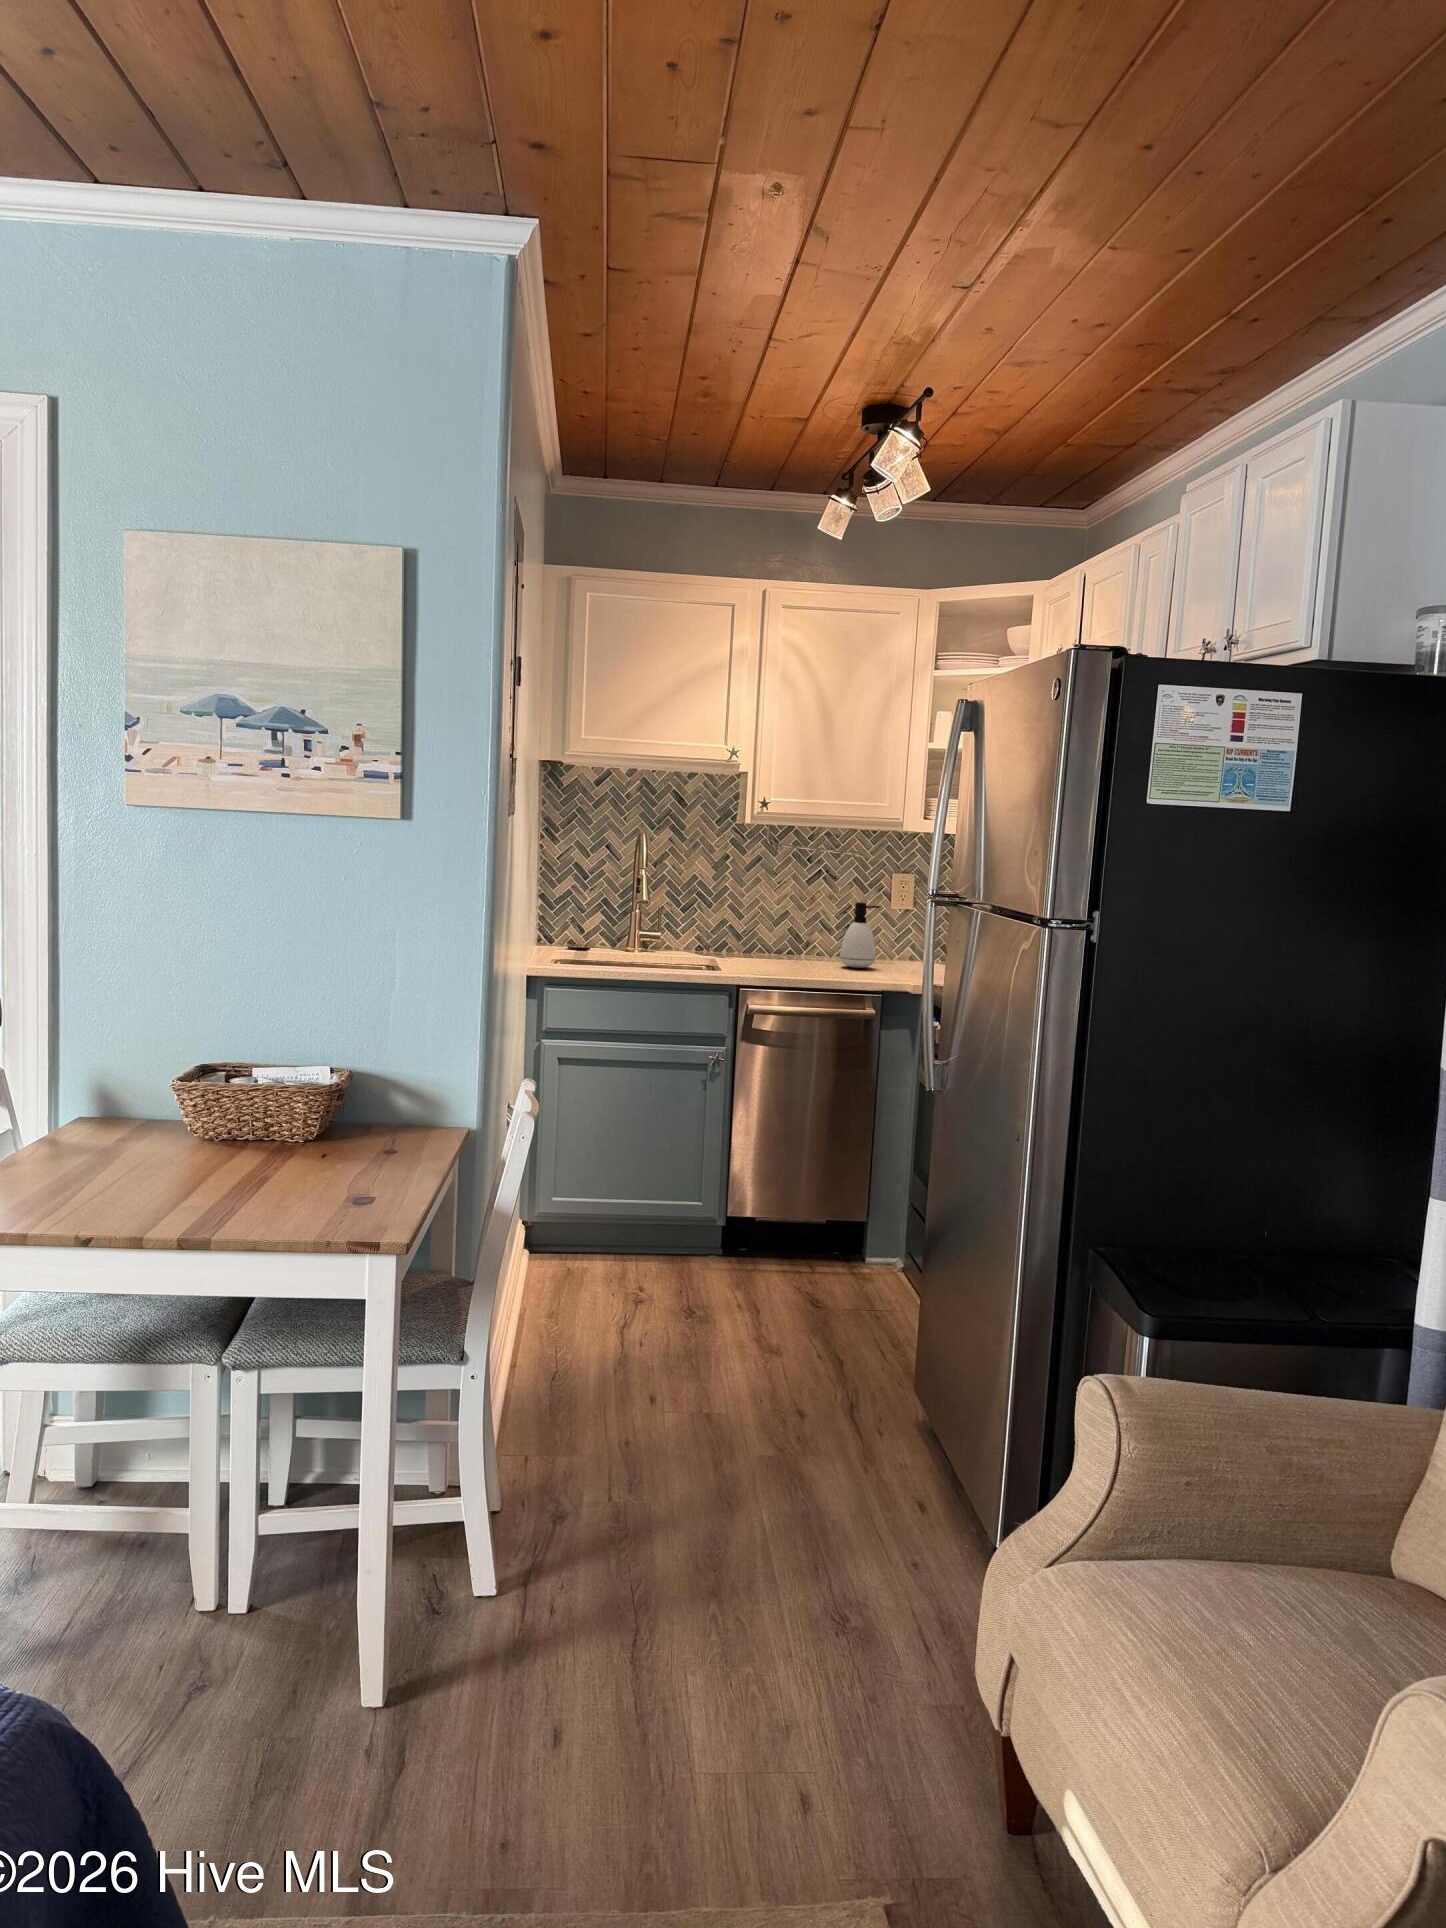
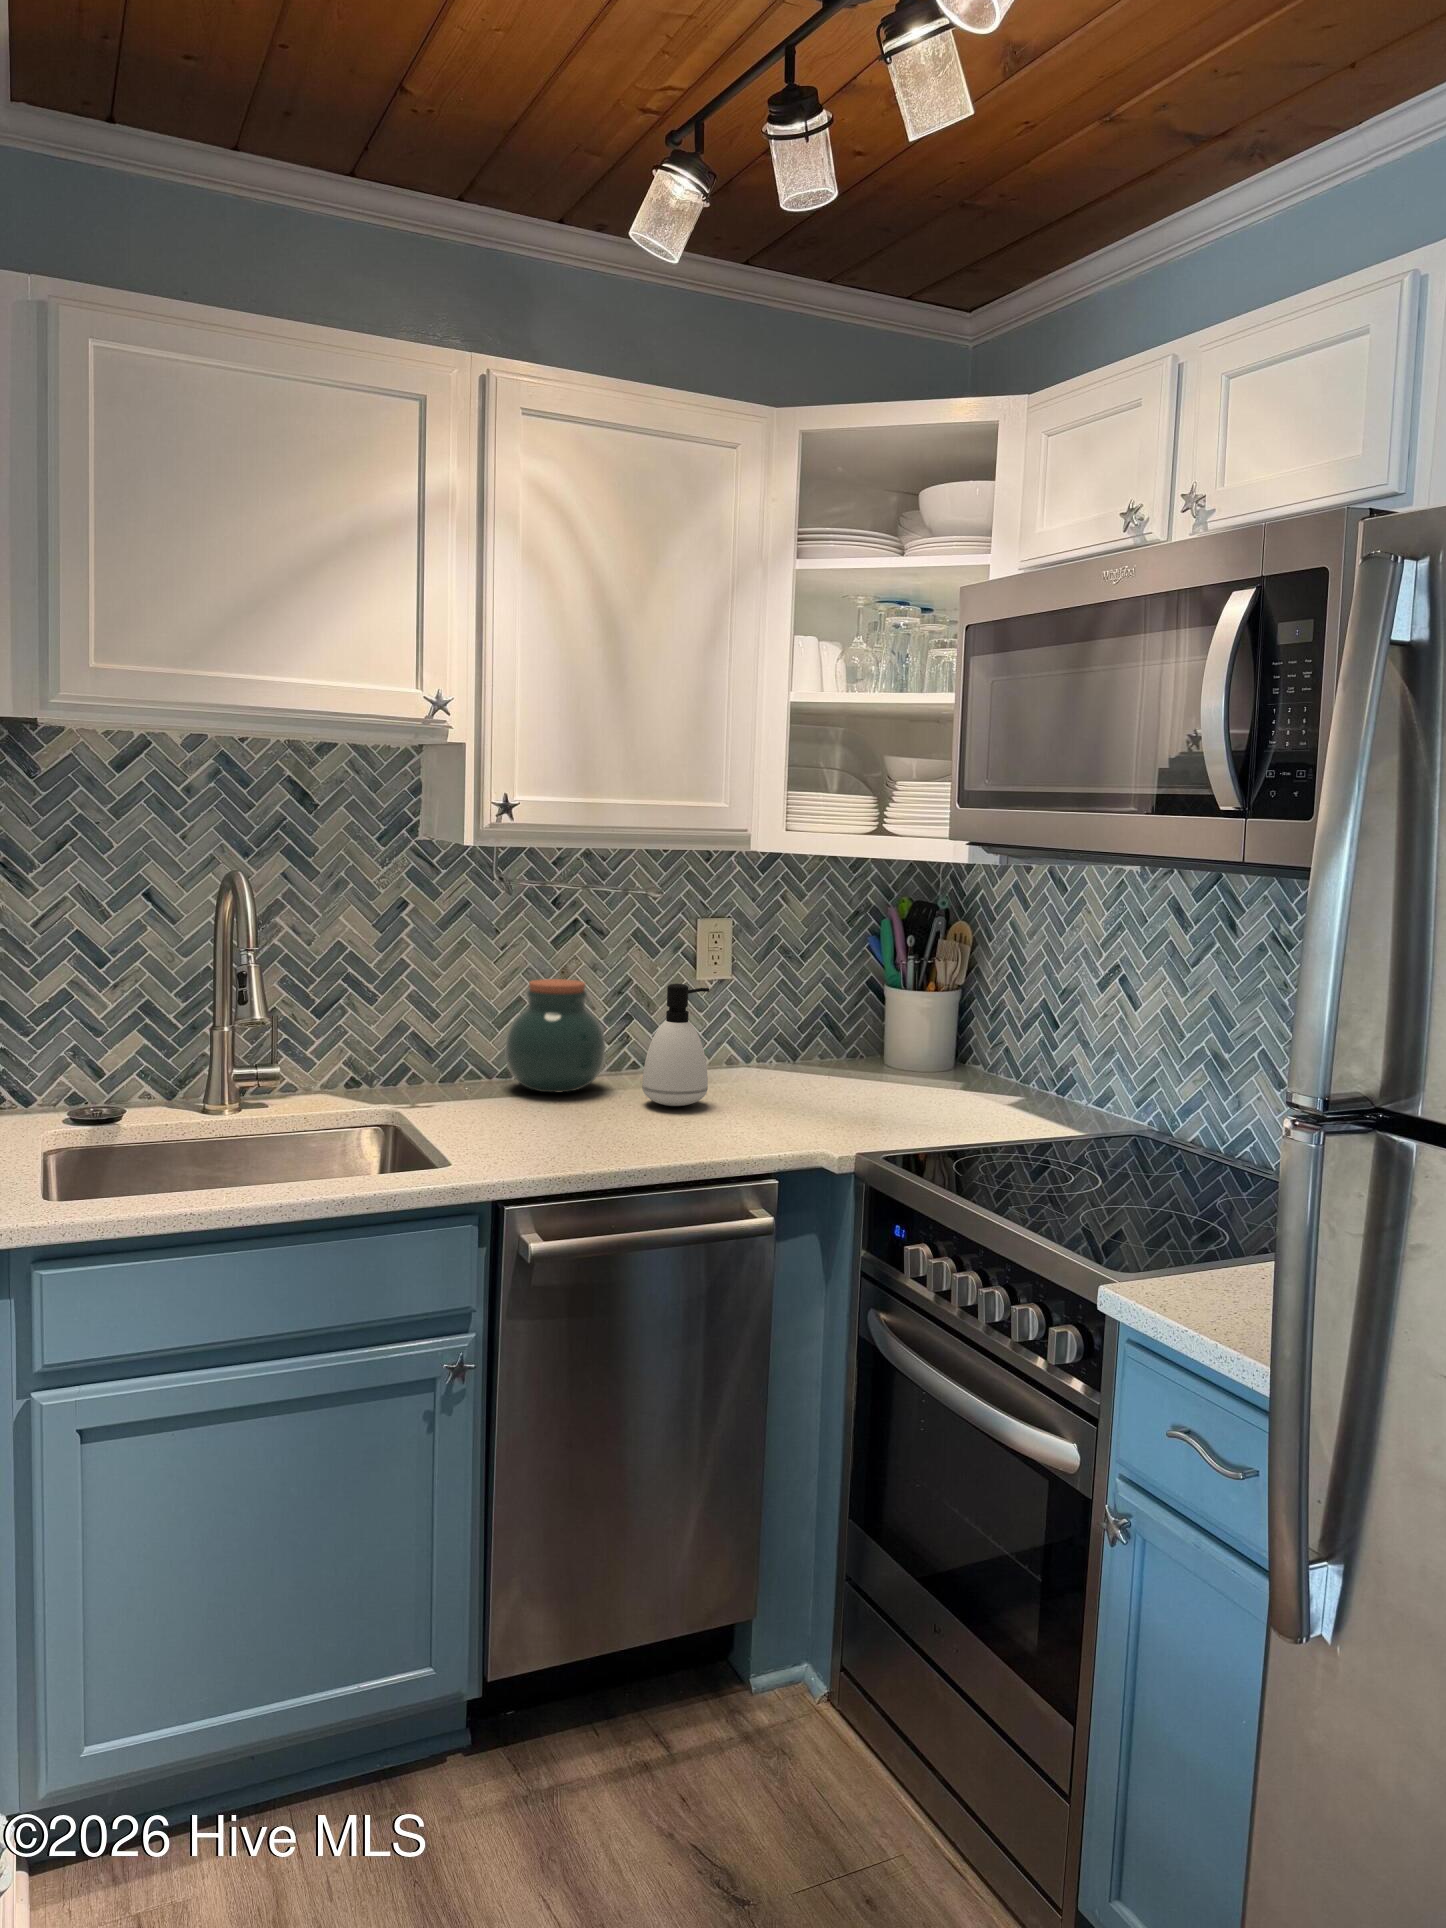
jar: none [776,900,829,959] -> present [506,979,605,1092]

